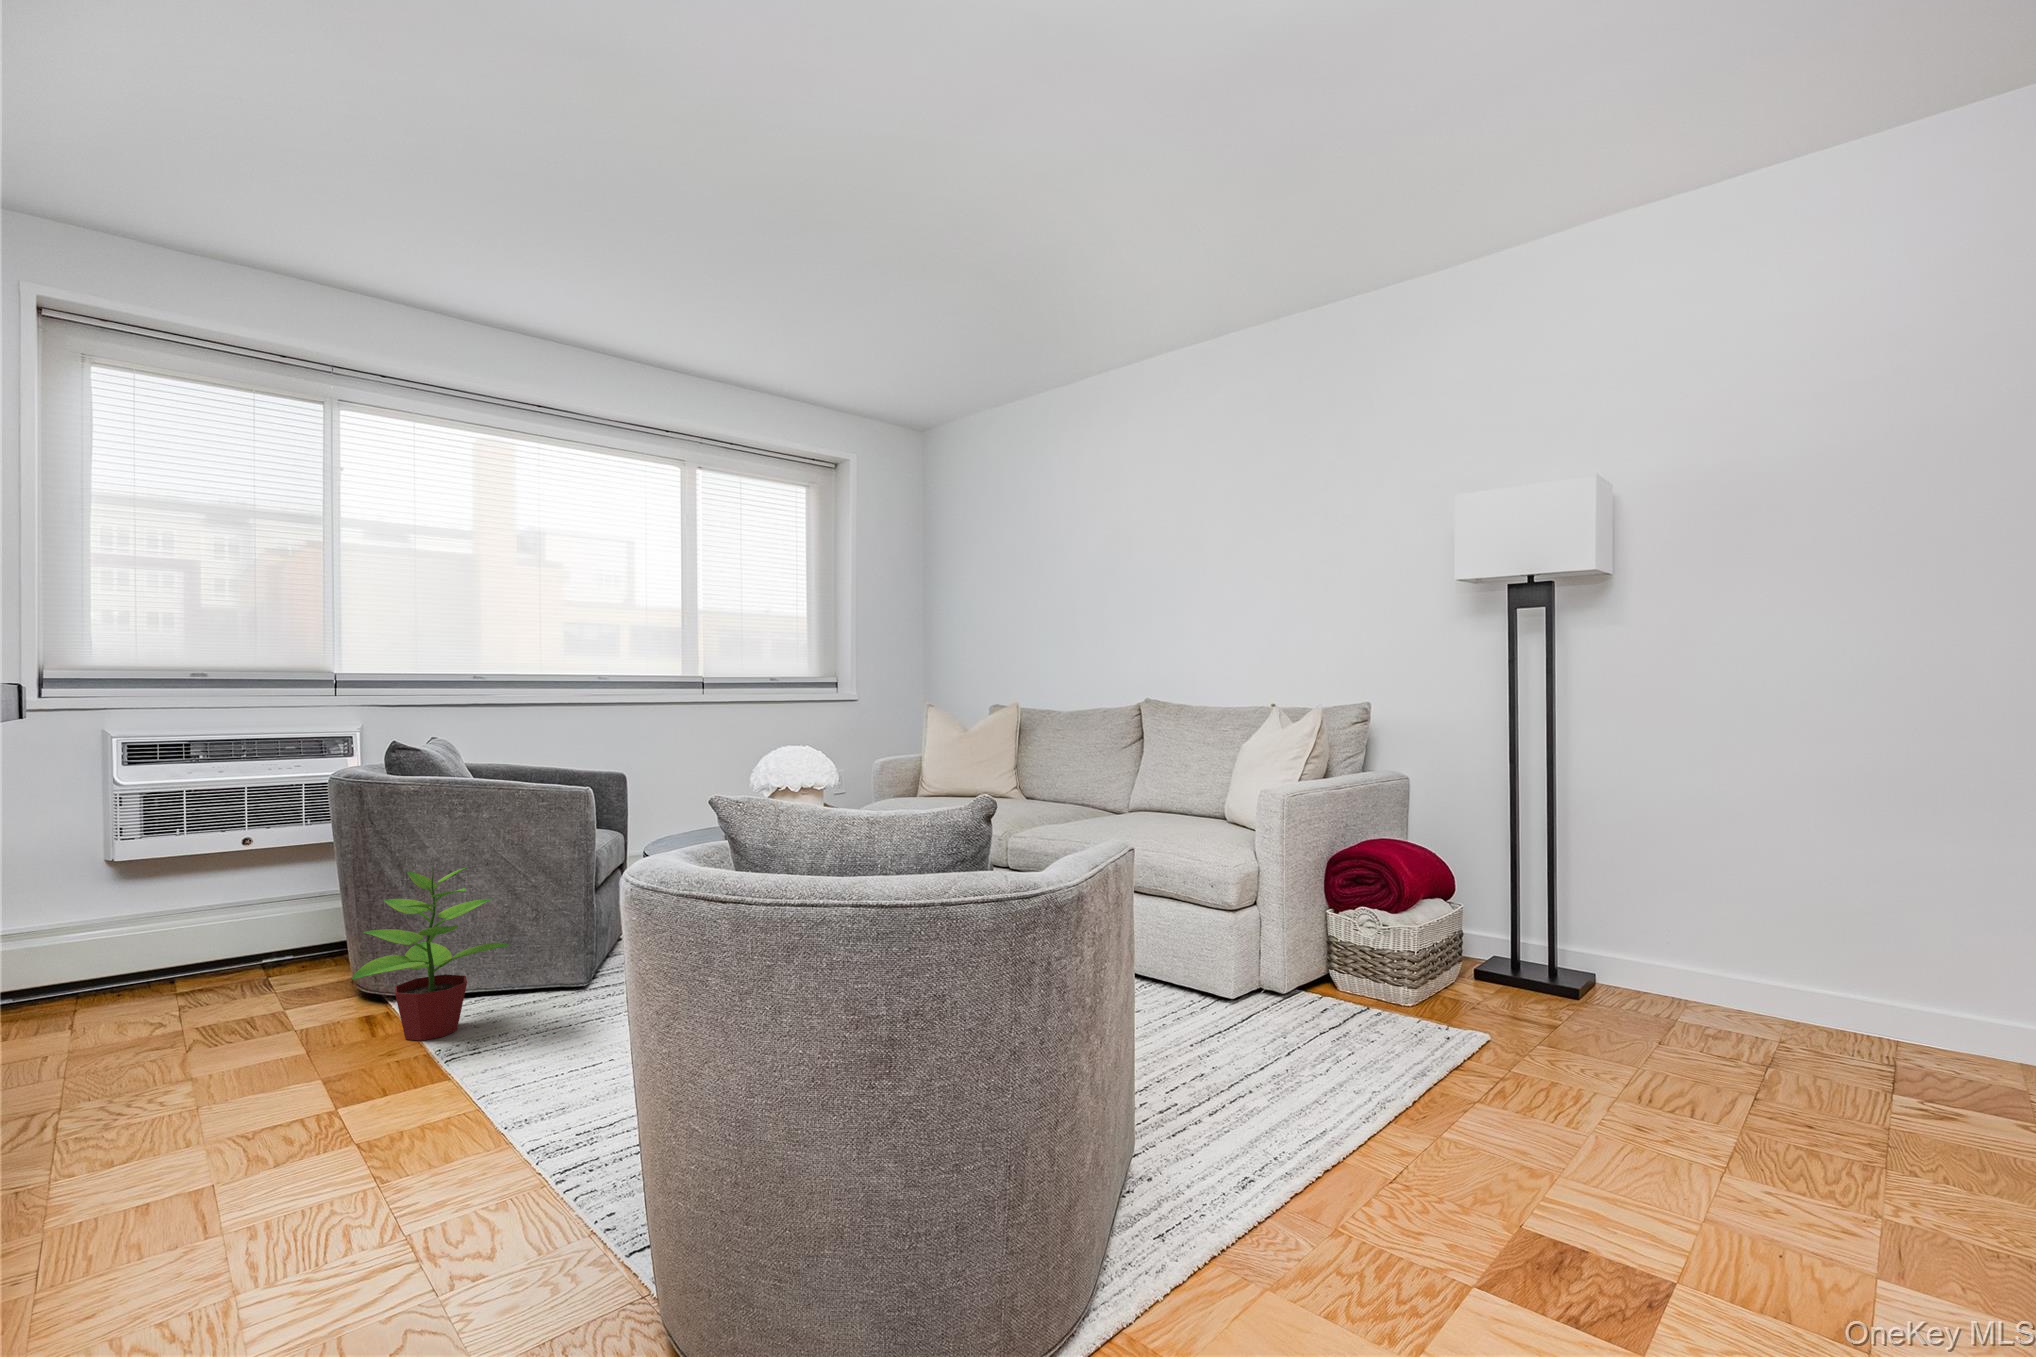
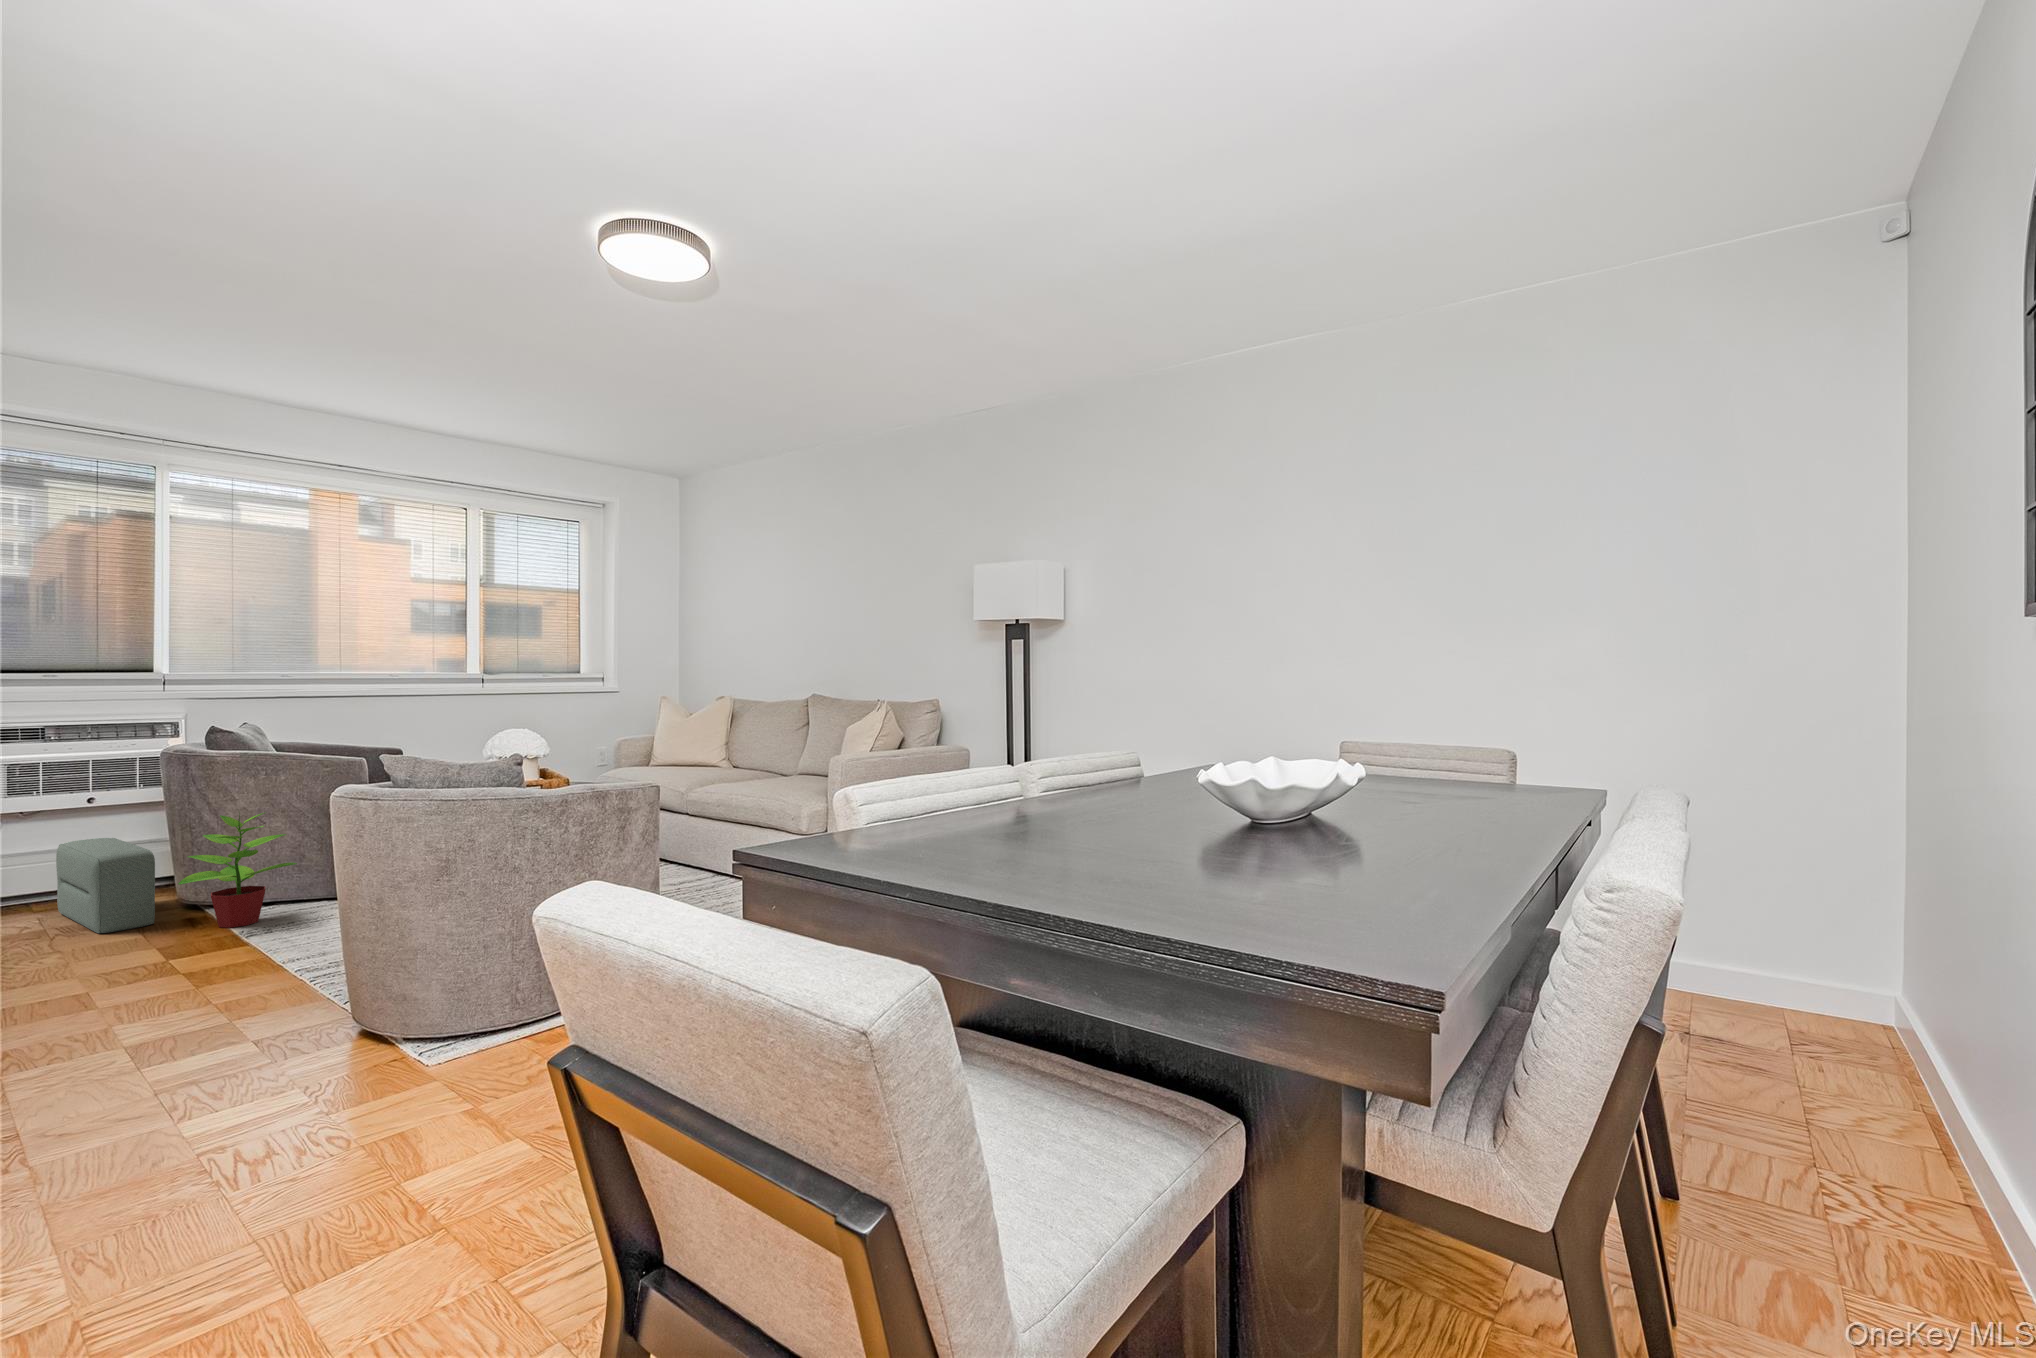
pouf: none [200,896,322,1044] -> present [56,838,155,933]

